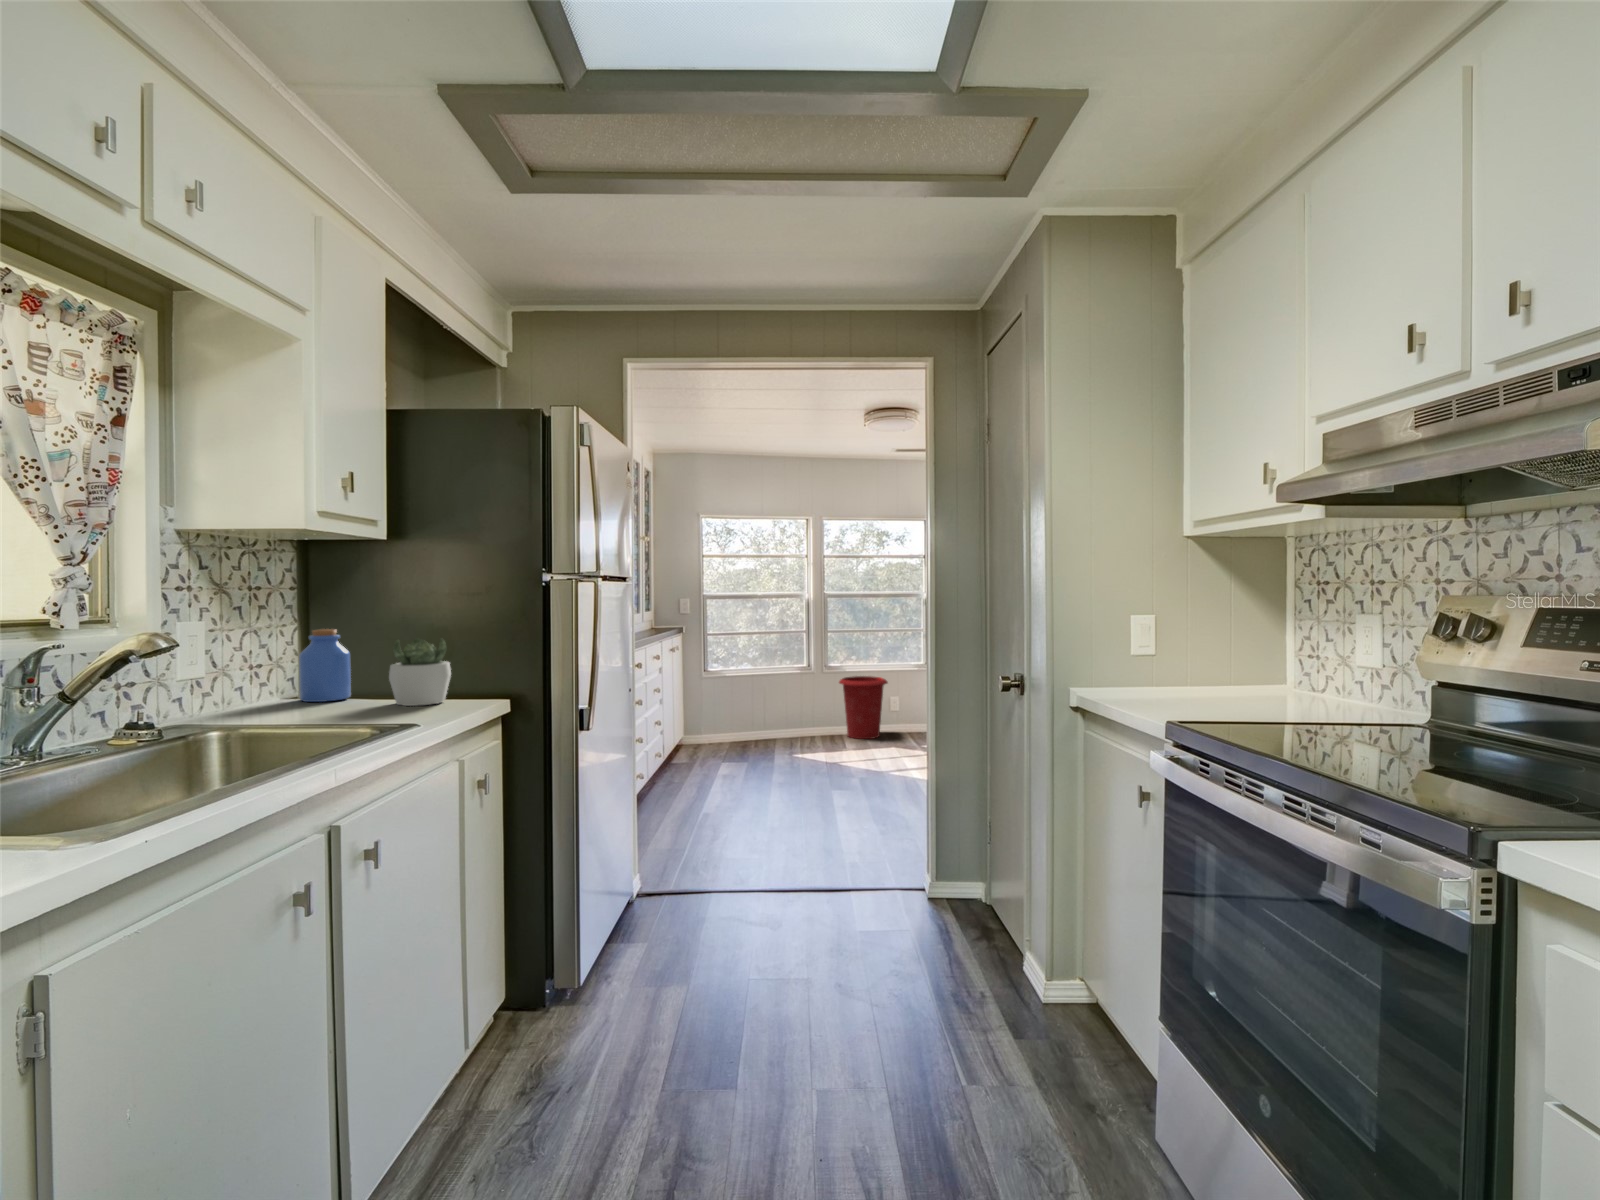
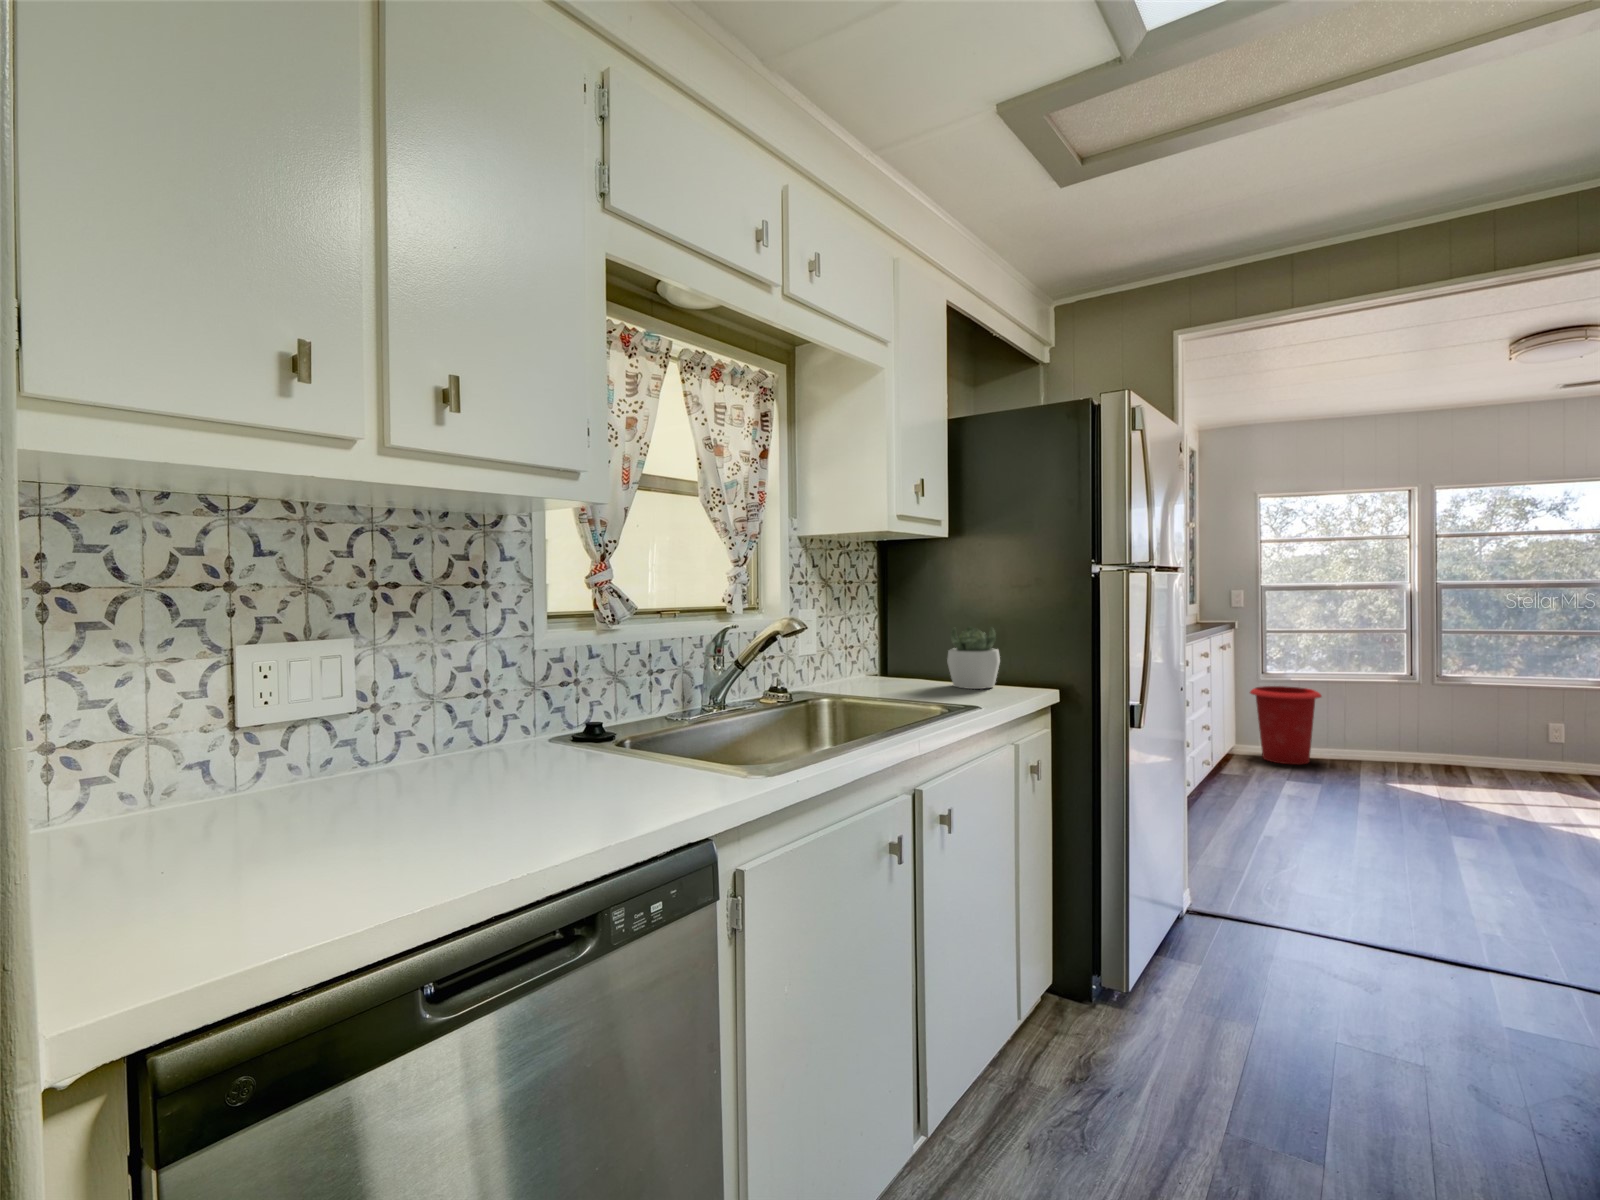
jar: present [299,629,351,702] -> none [877,617,916,679]
waste bin: present [839,676,888,739] -> present [1250,686,1321,764]

